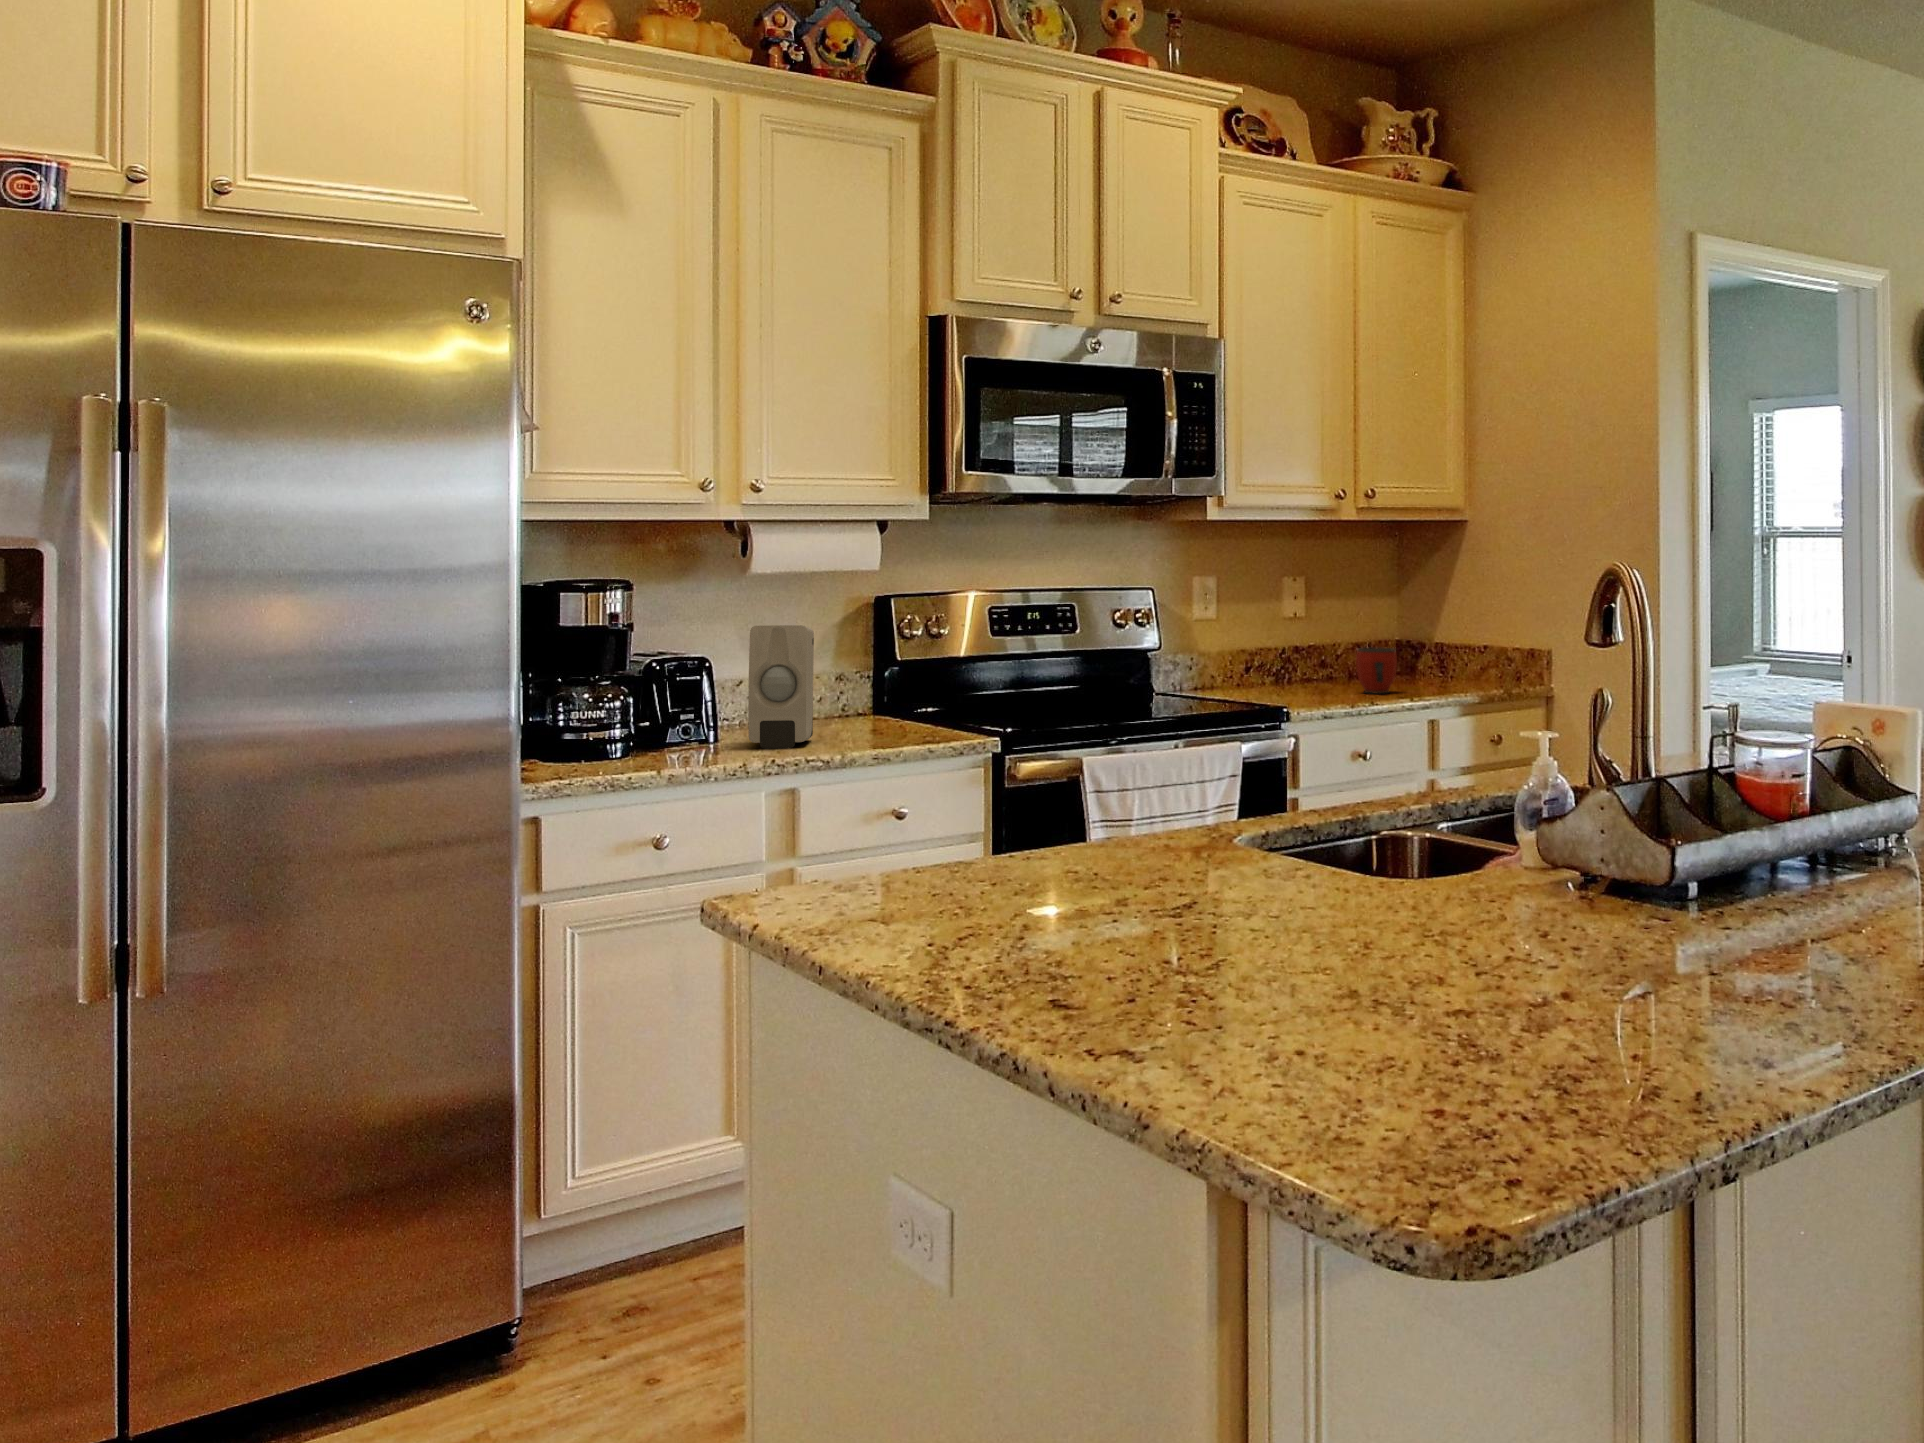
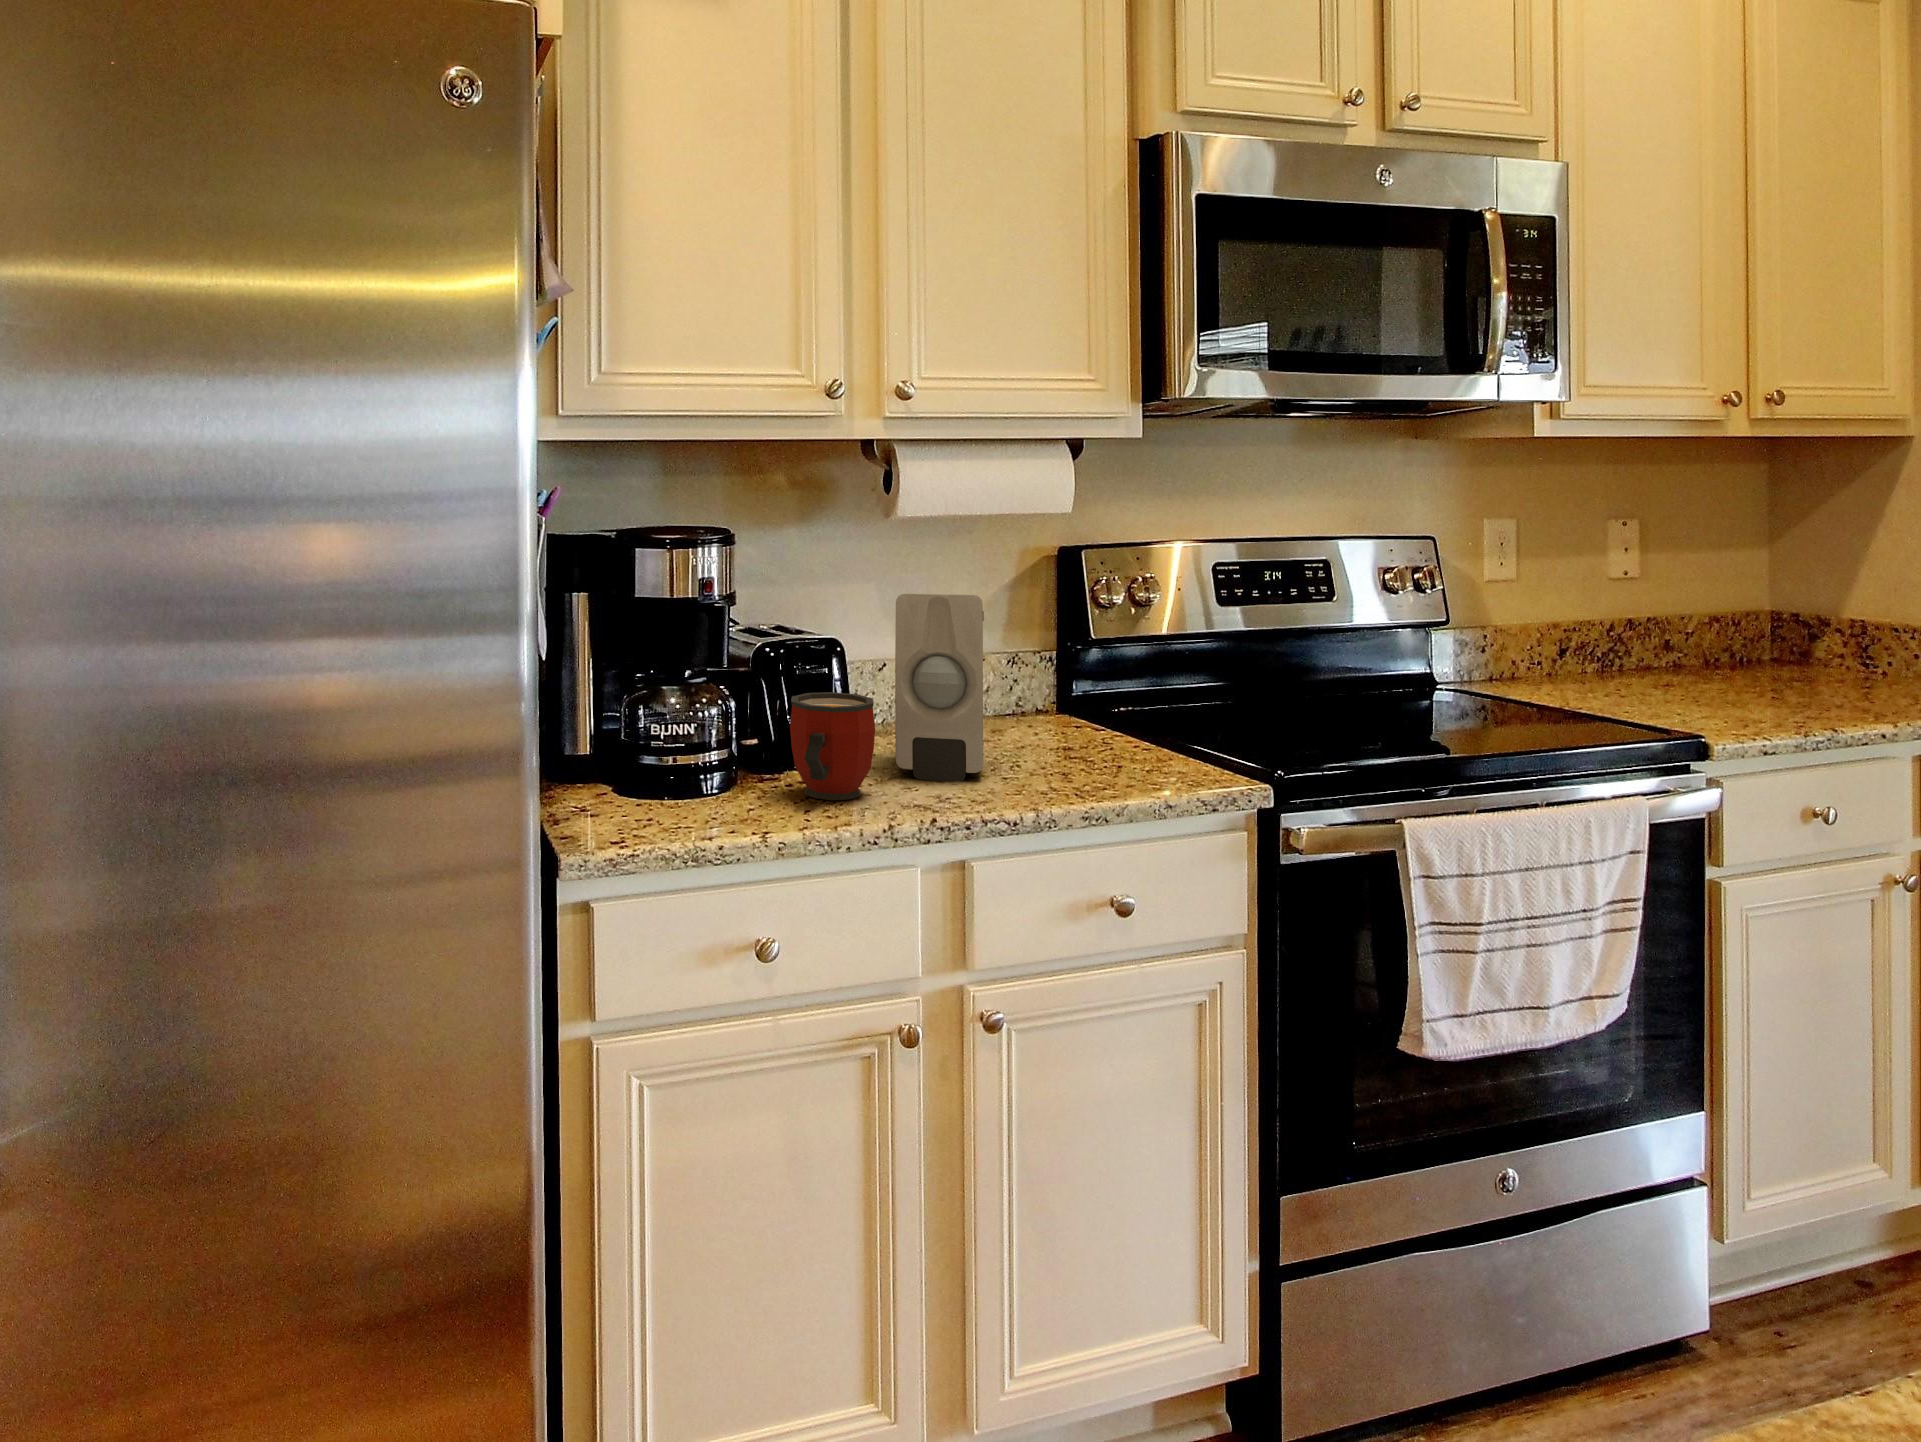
mug: present [1356,648,1397,694] -> present [790,692,875,800]

